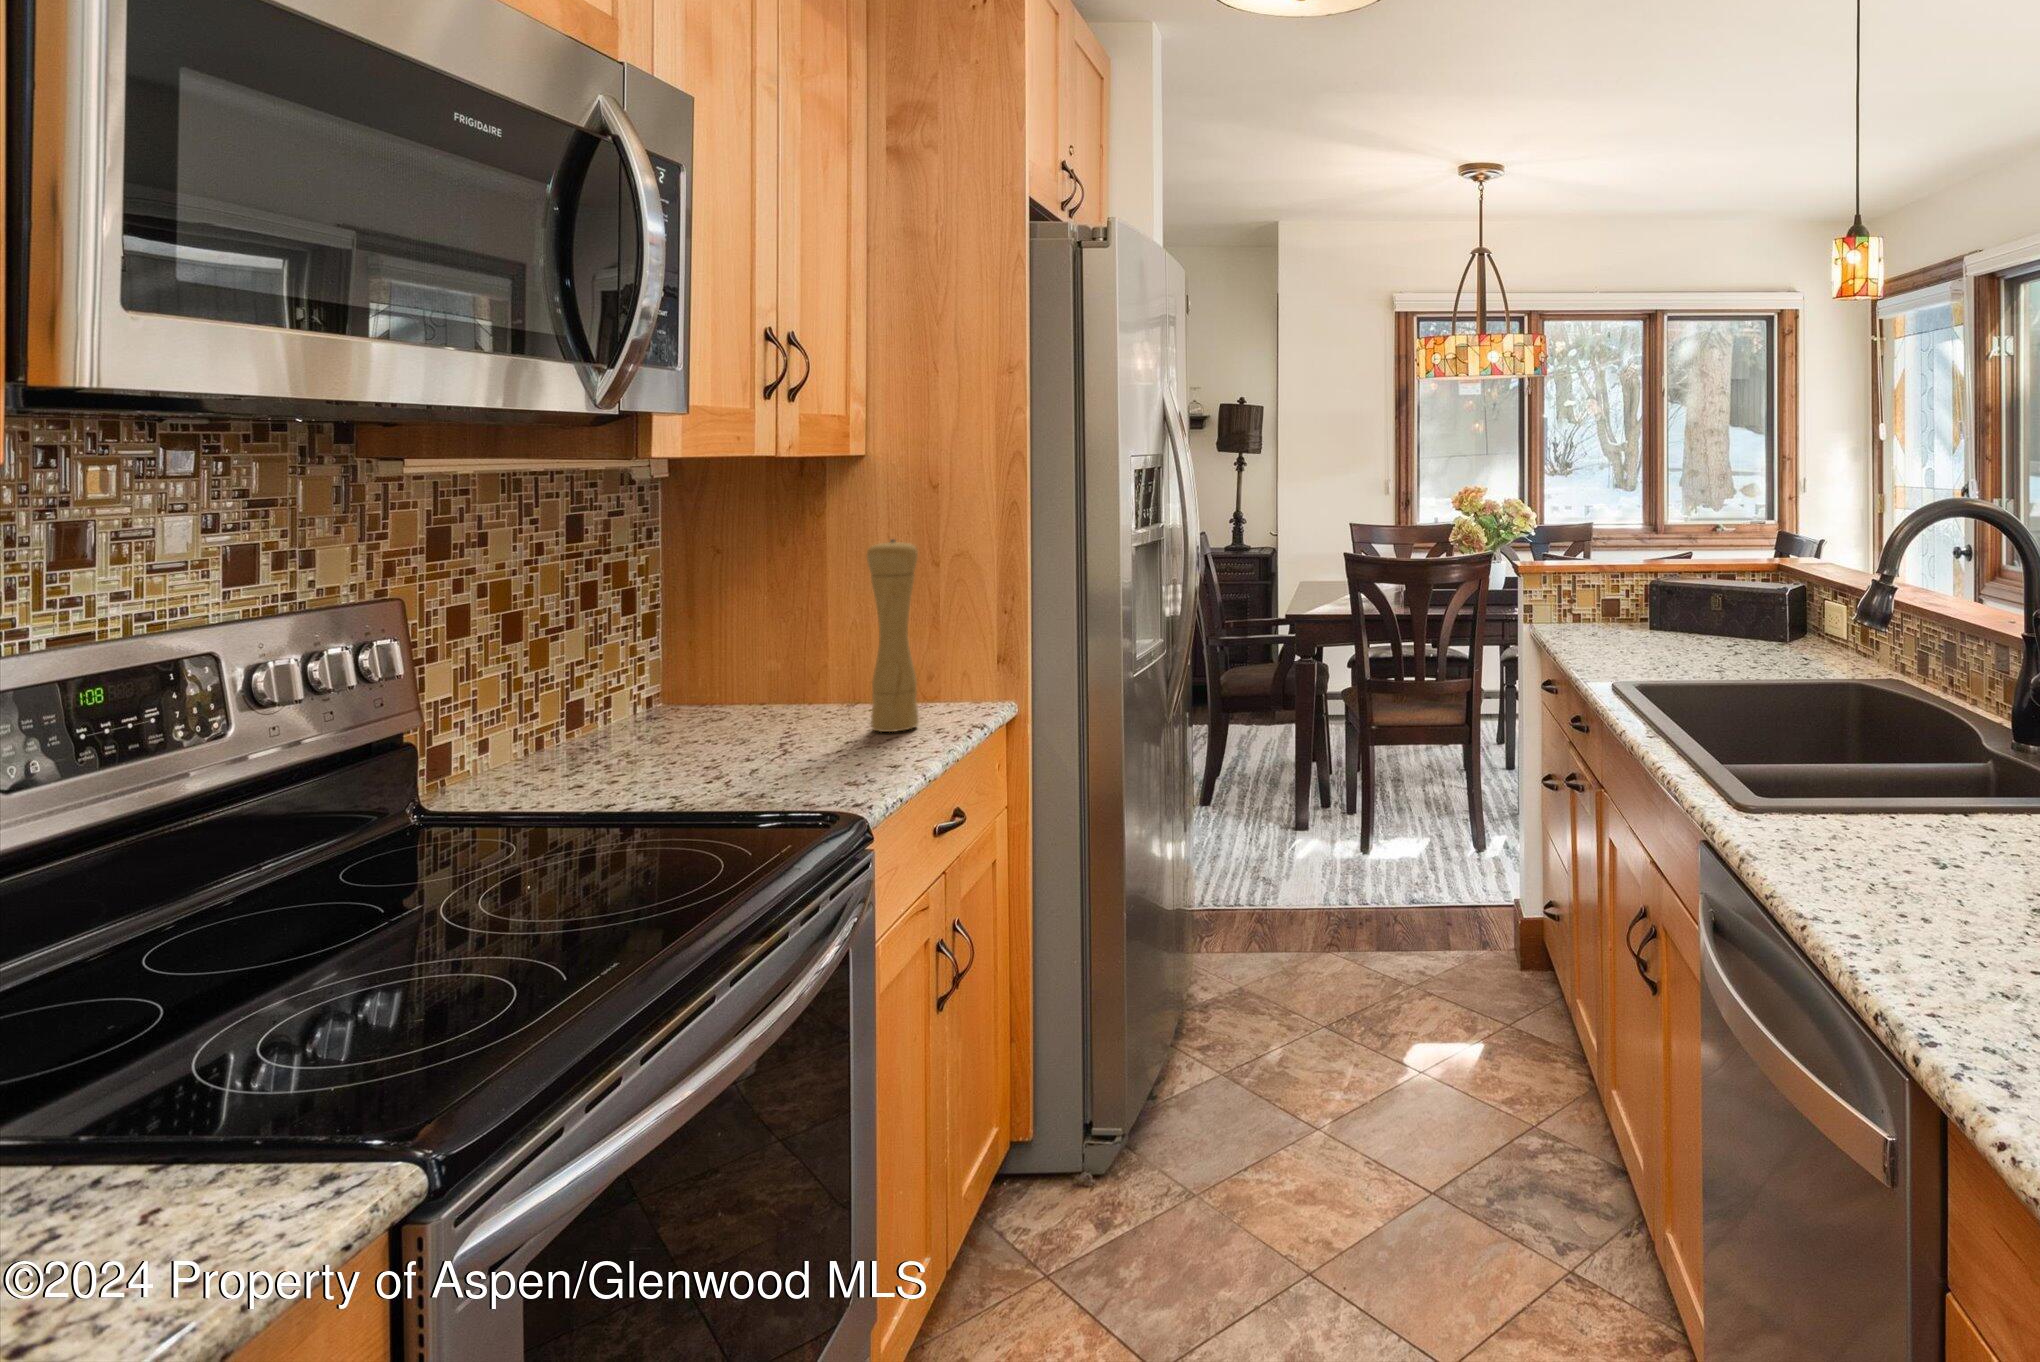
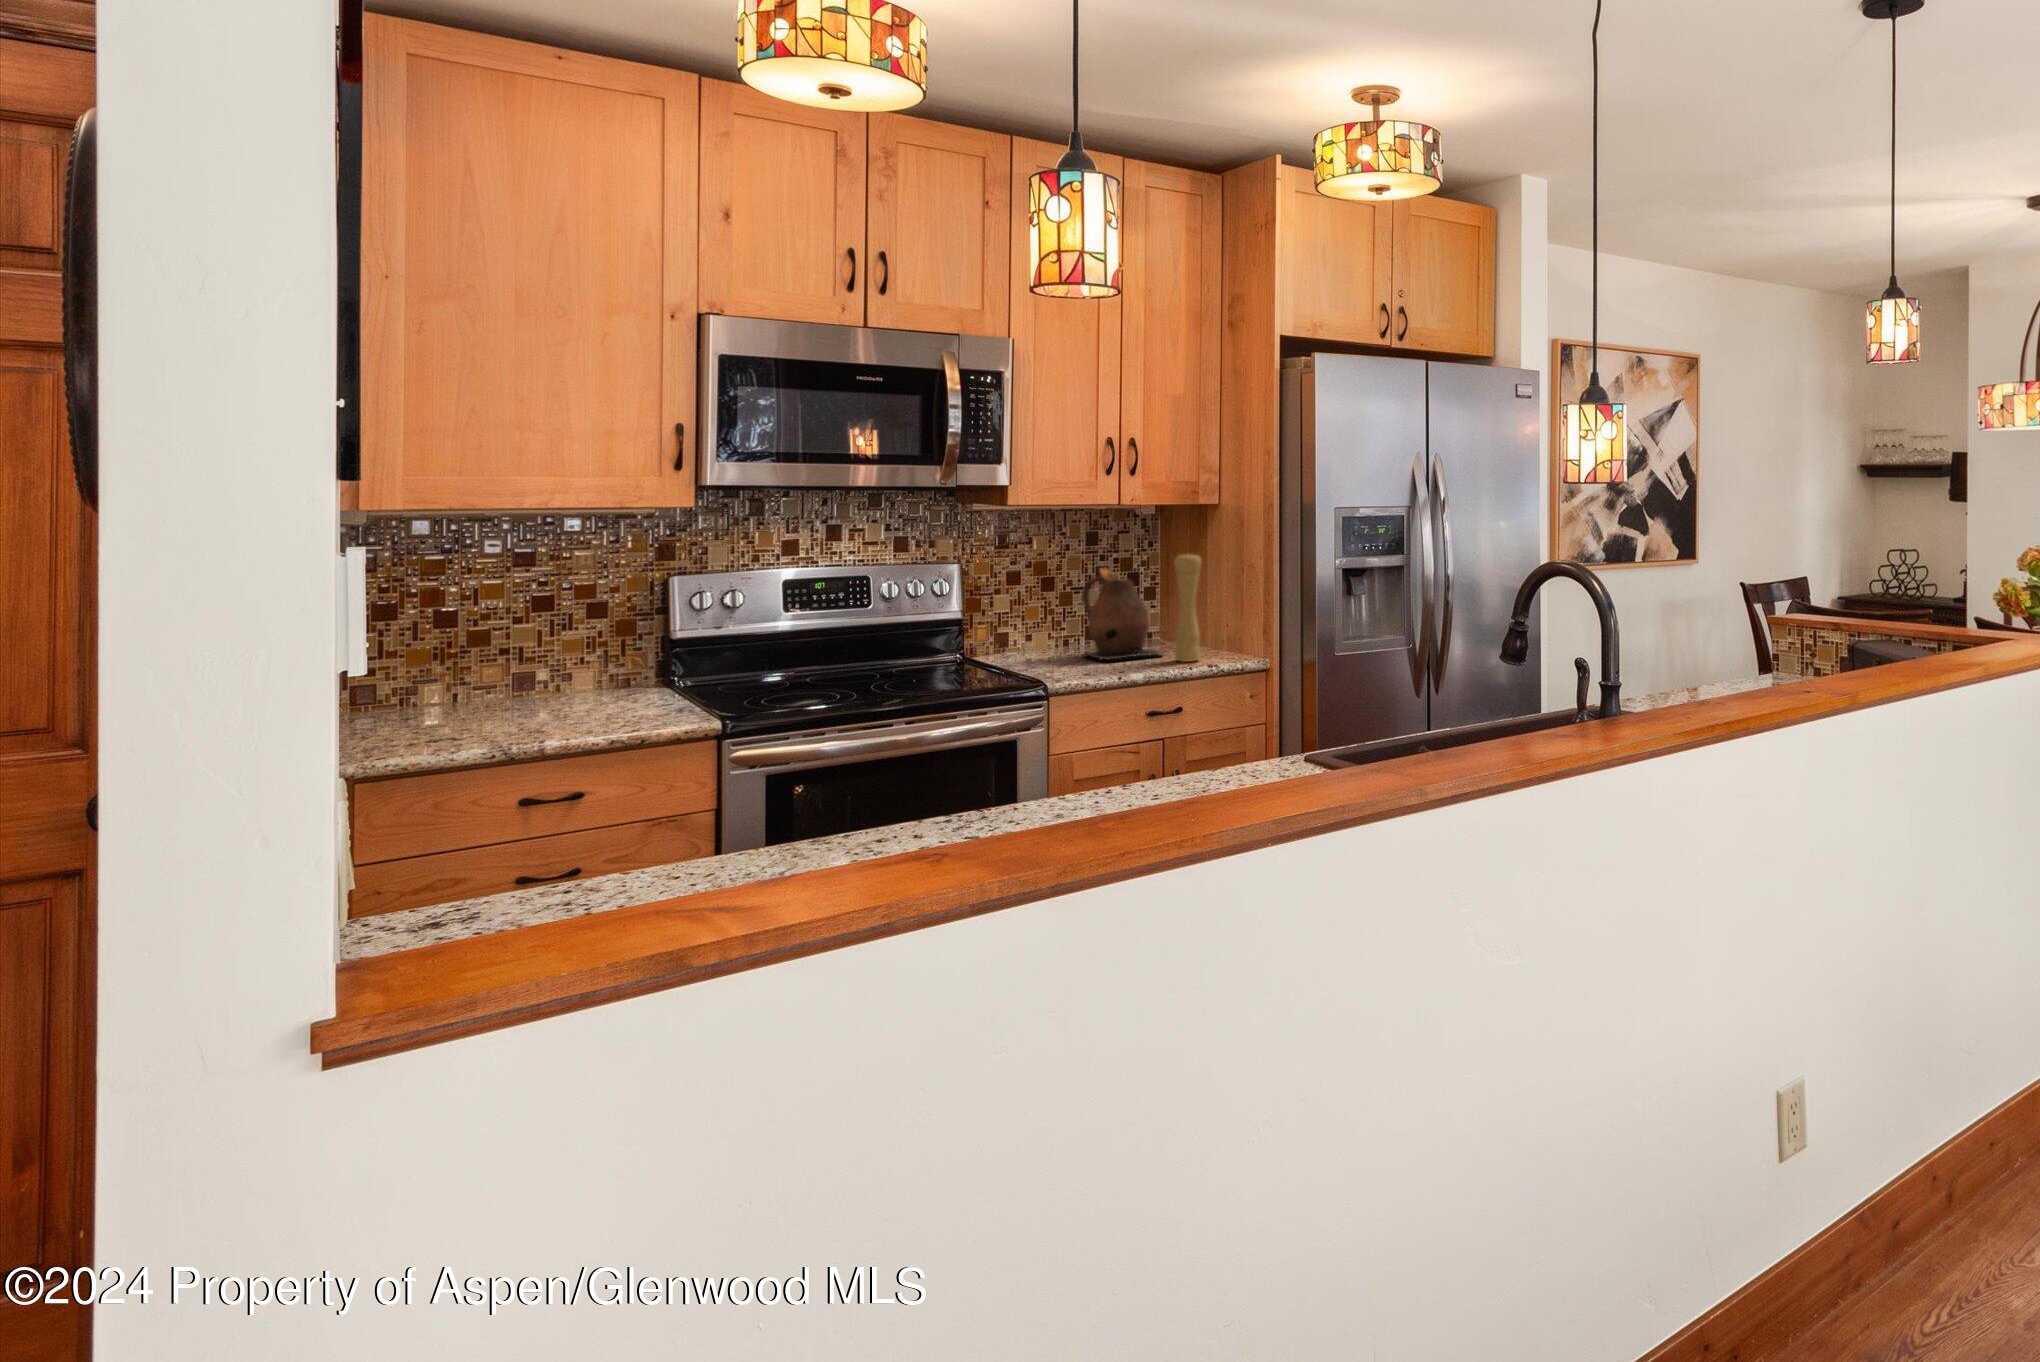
ceramic pitcher: none [645,580,823,759] -> present [1082,568,1163,660]

